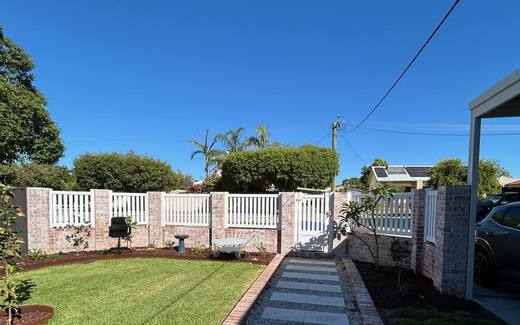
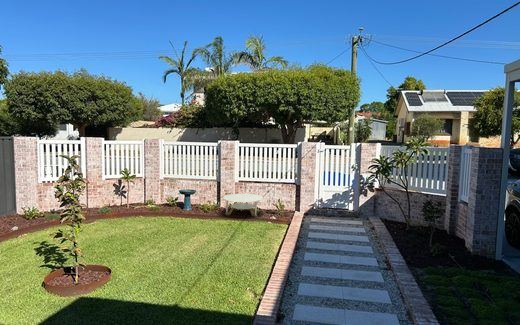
chair: present [104,217,132,255] -> none [100,169,131,212]

